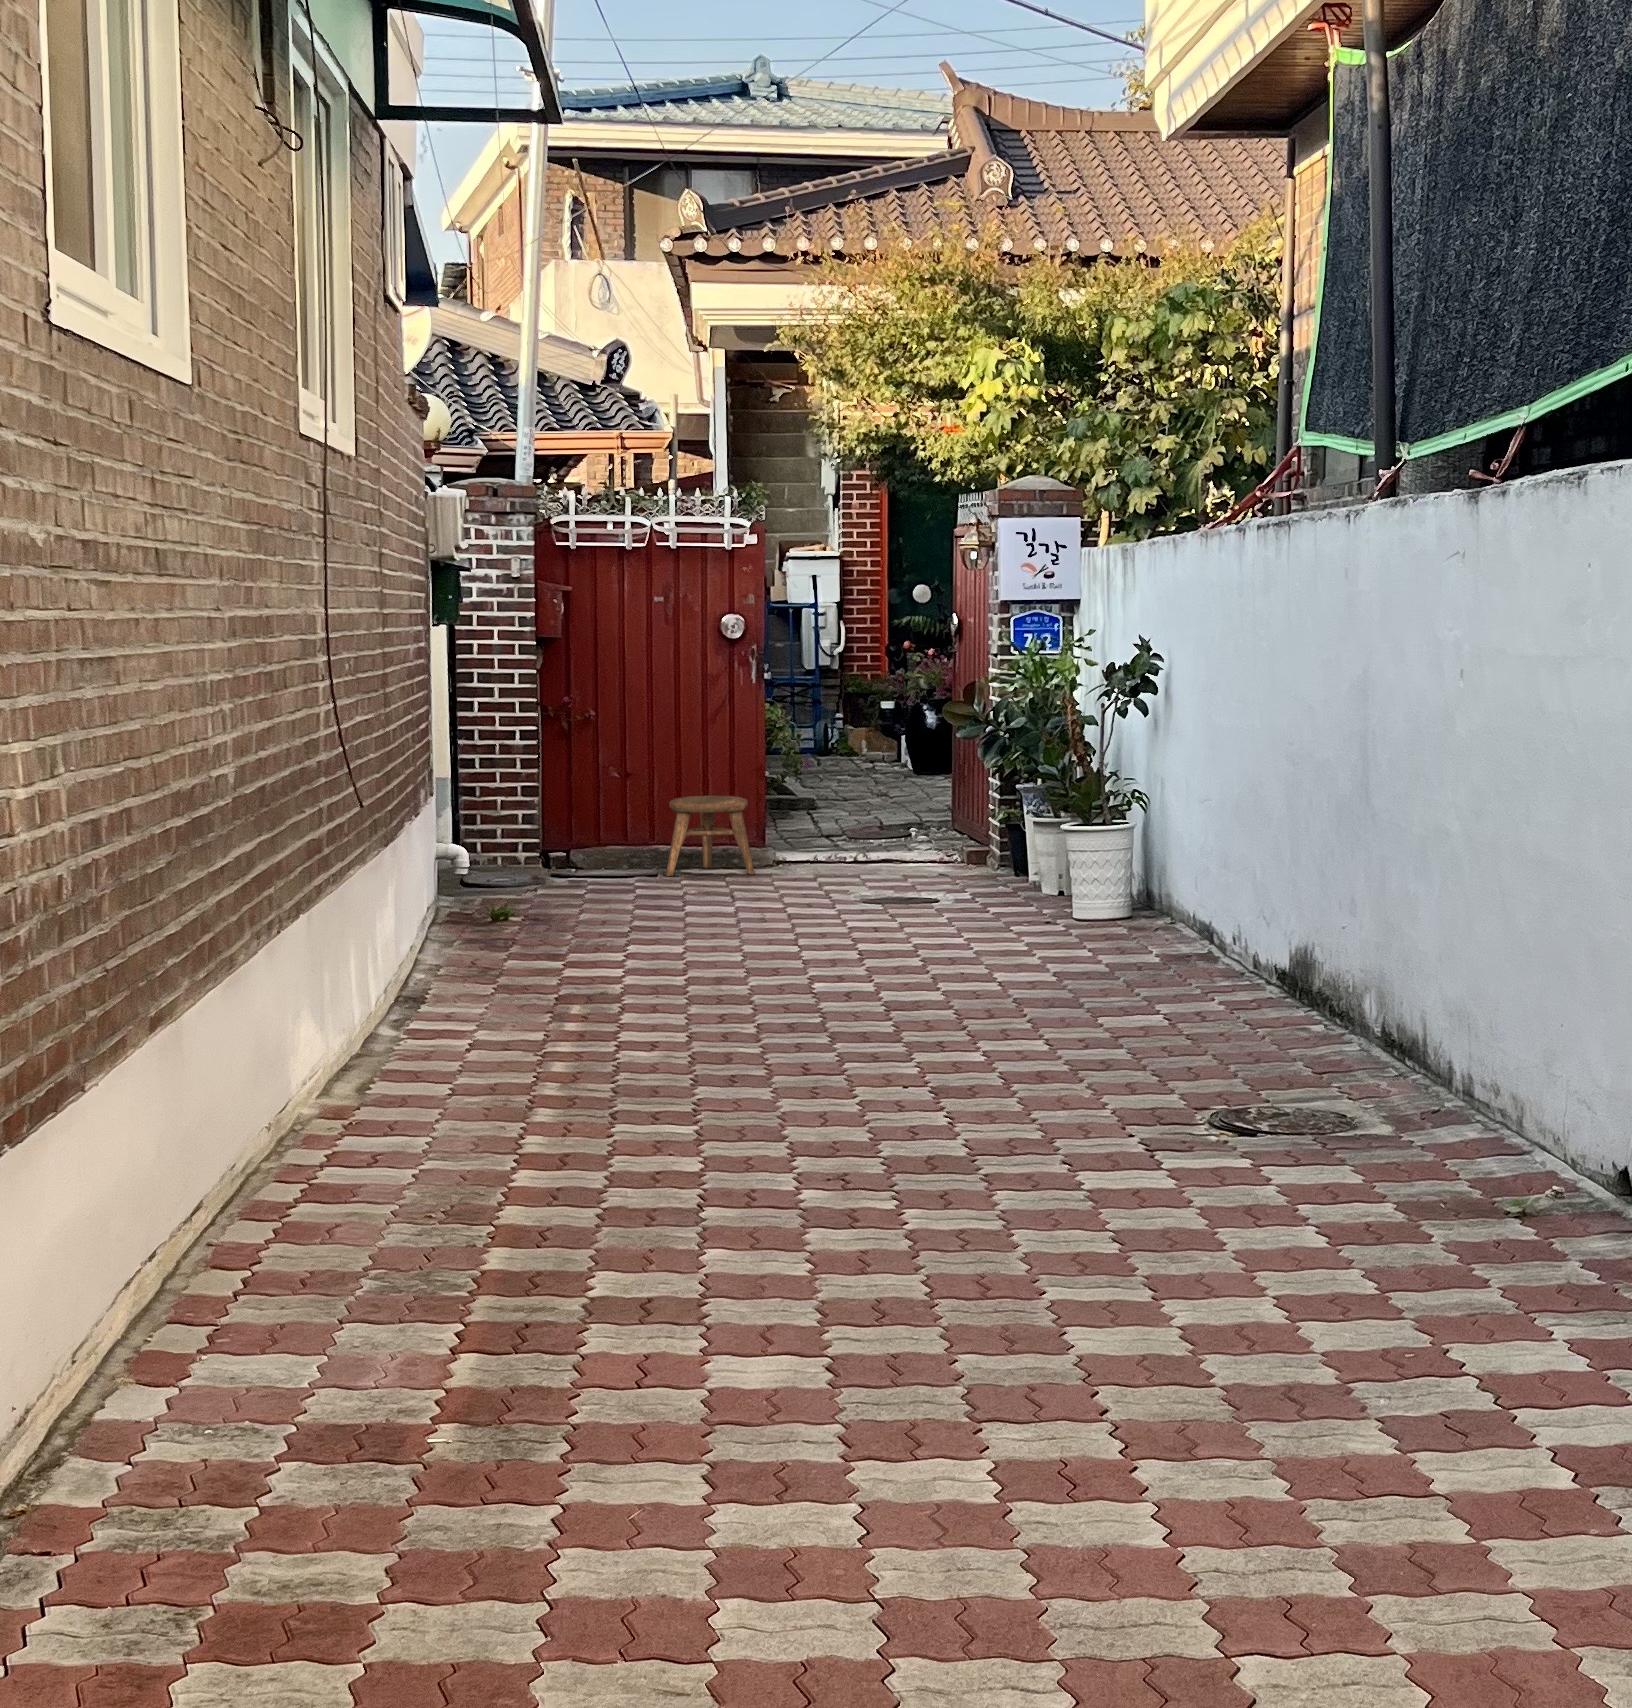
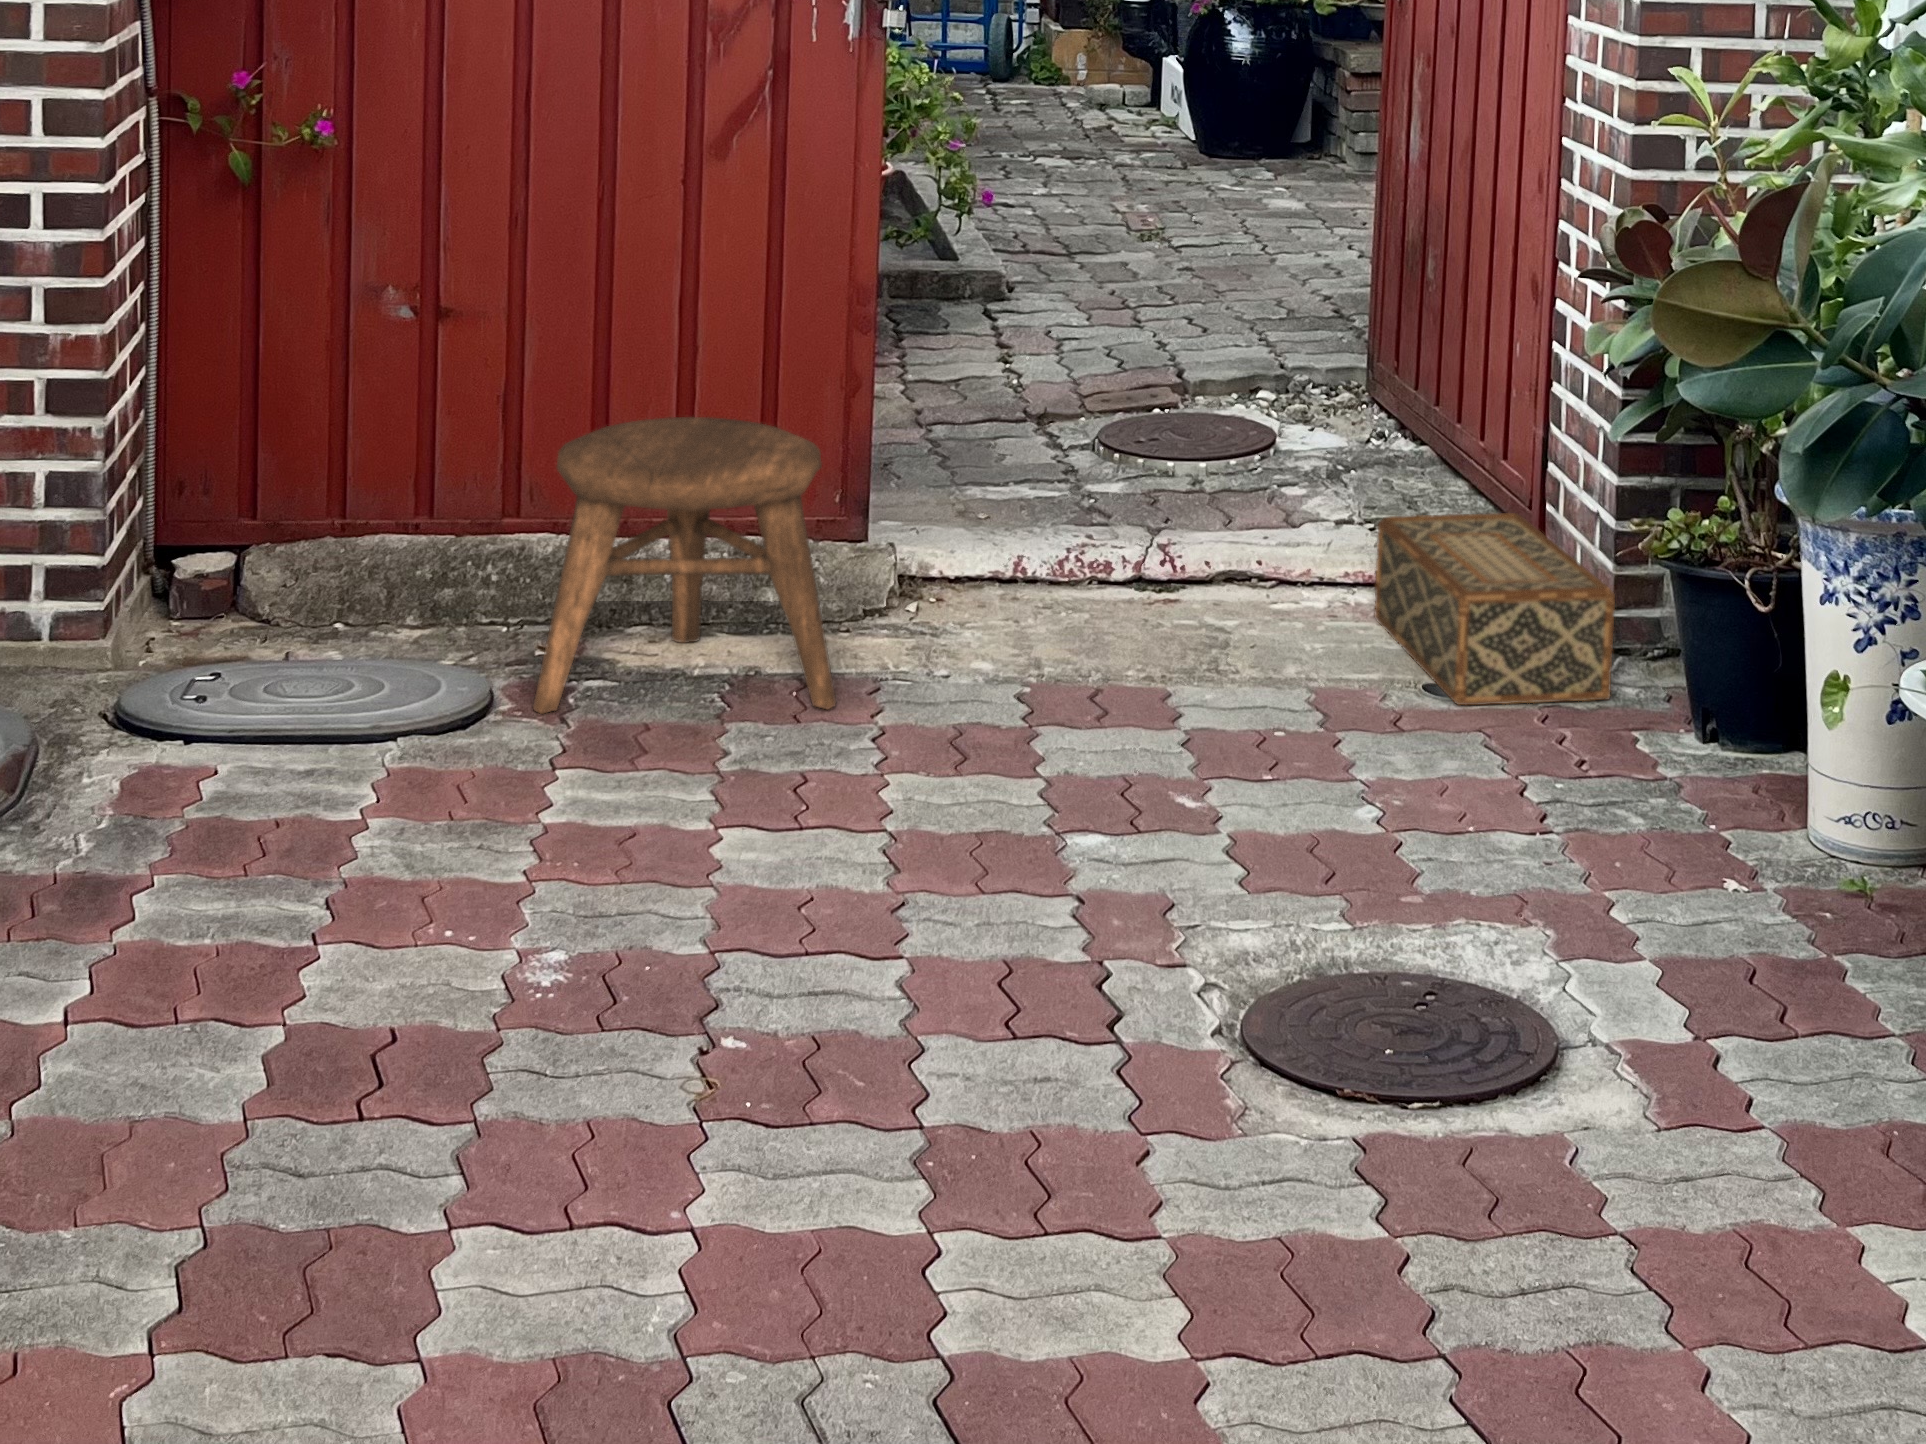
woven basket: none [926,827,992,872] -> present [1375,513,1615,705]

